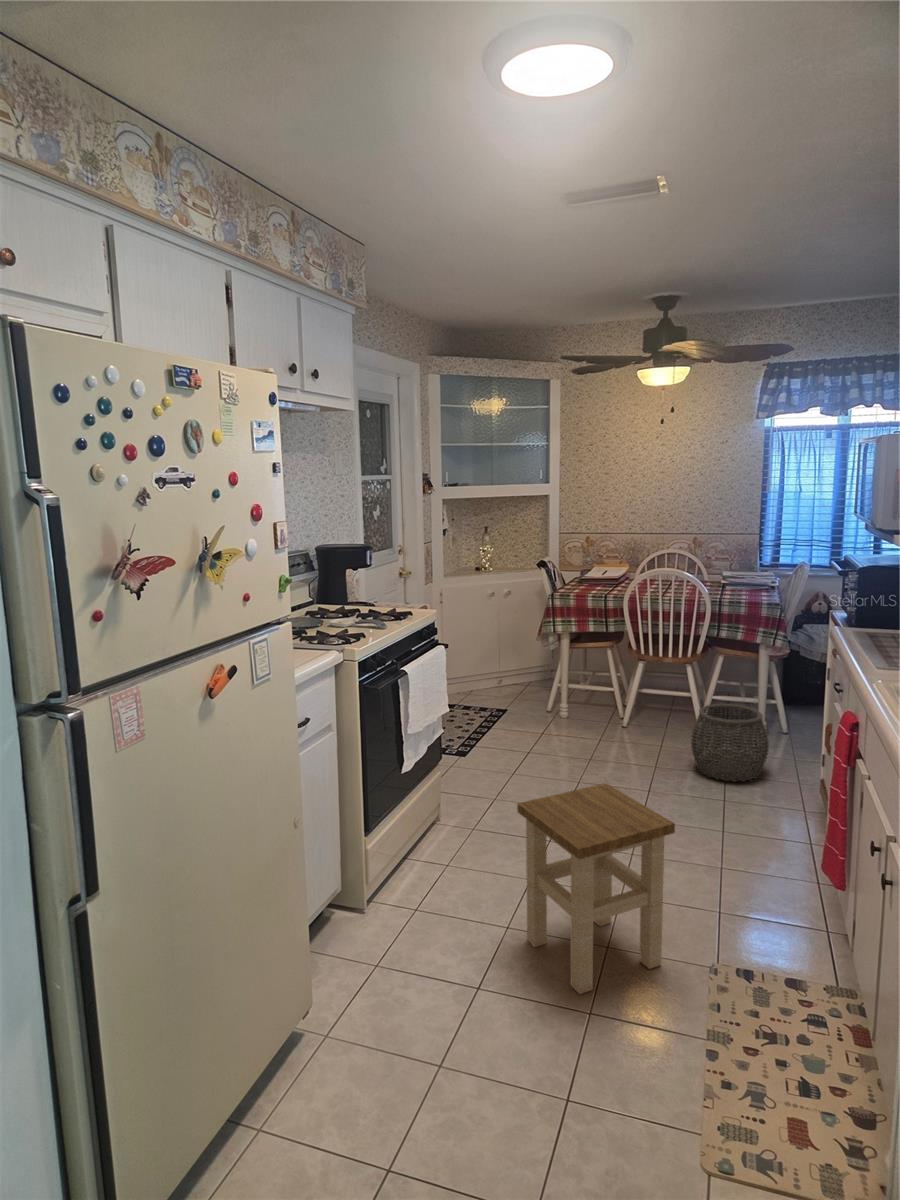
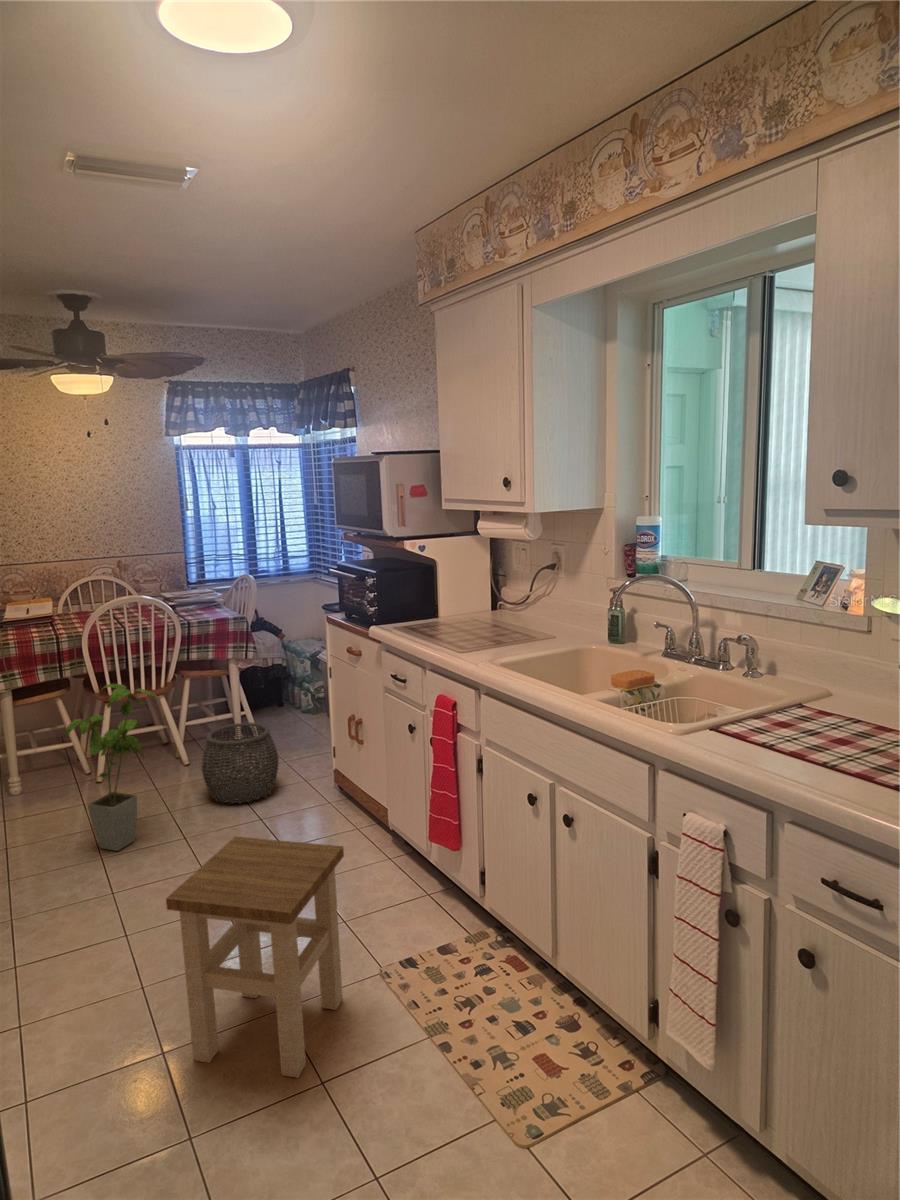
house plant: none [569,640,644,780] -> present [66,684,157,851]

